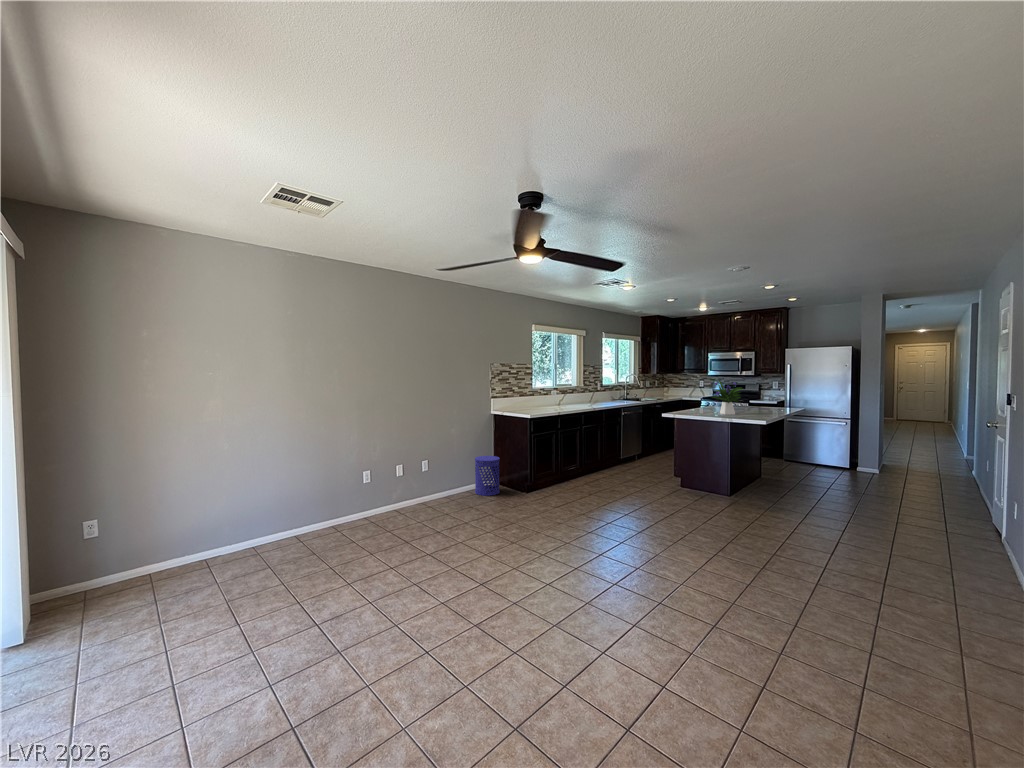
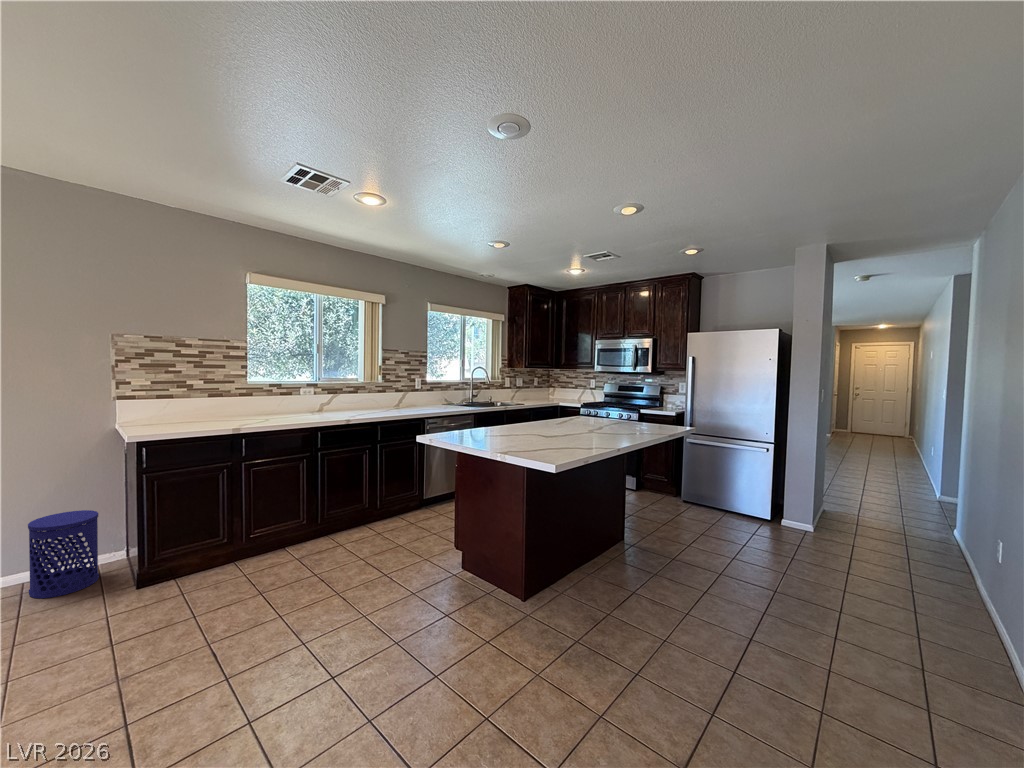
flower arrangement: present [713,380,742,415] -> none [508,374,569,440]

